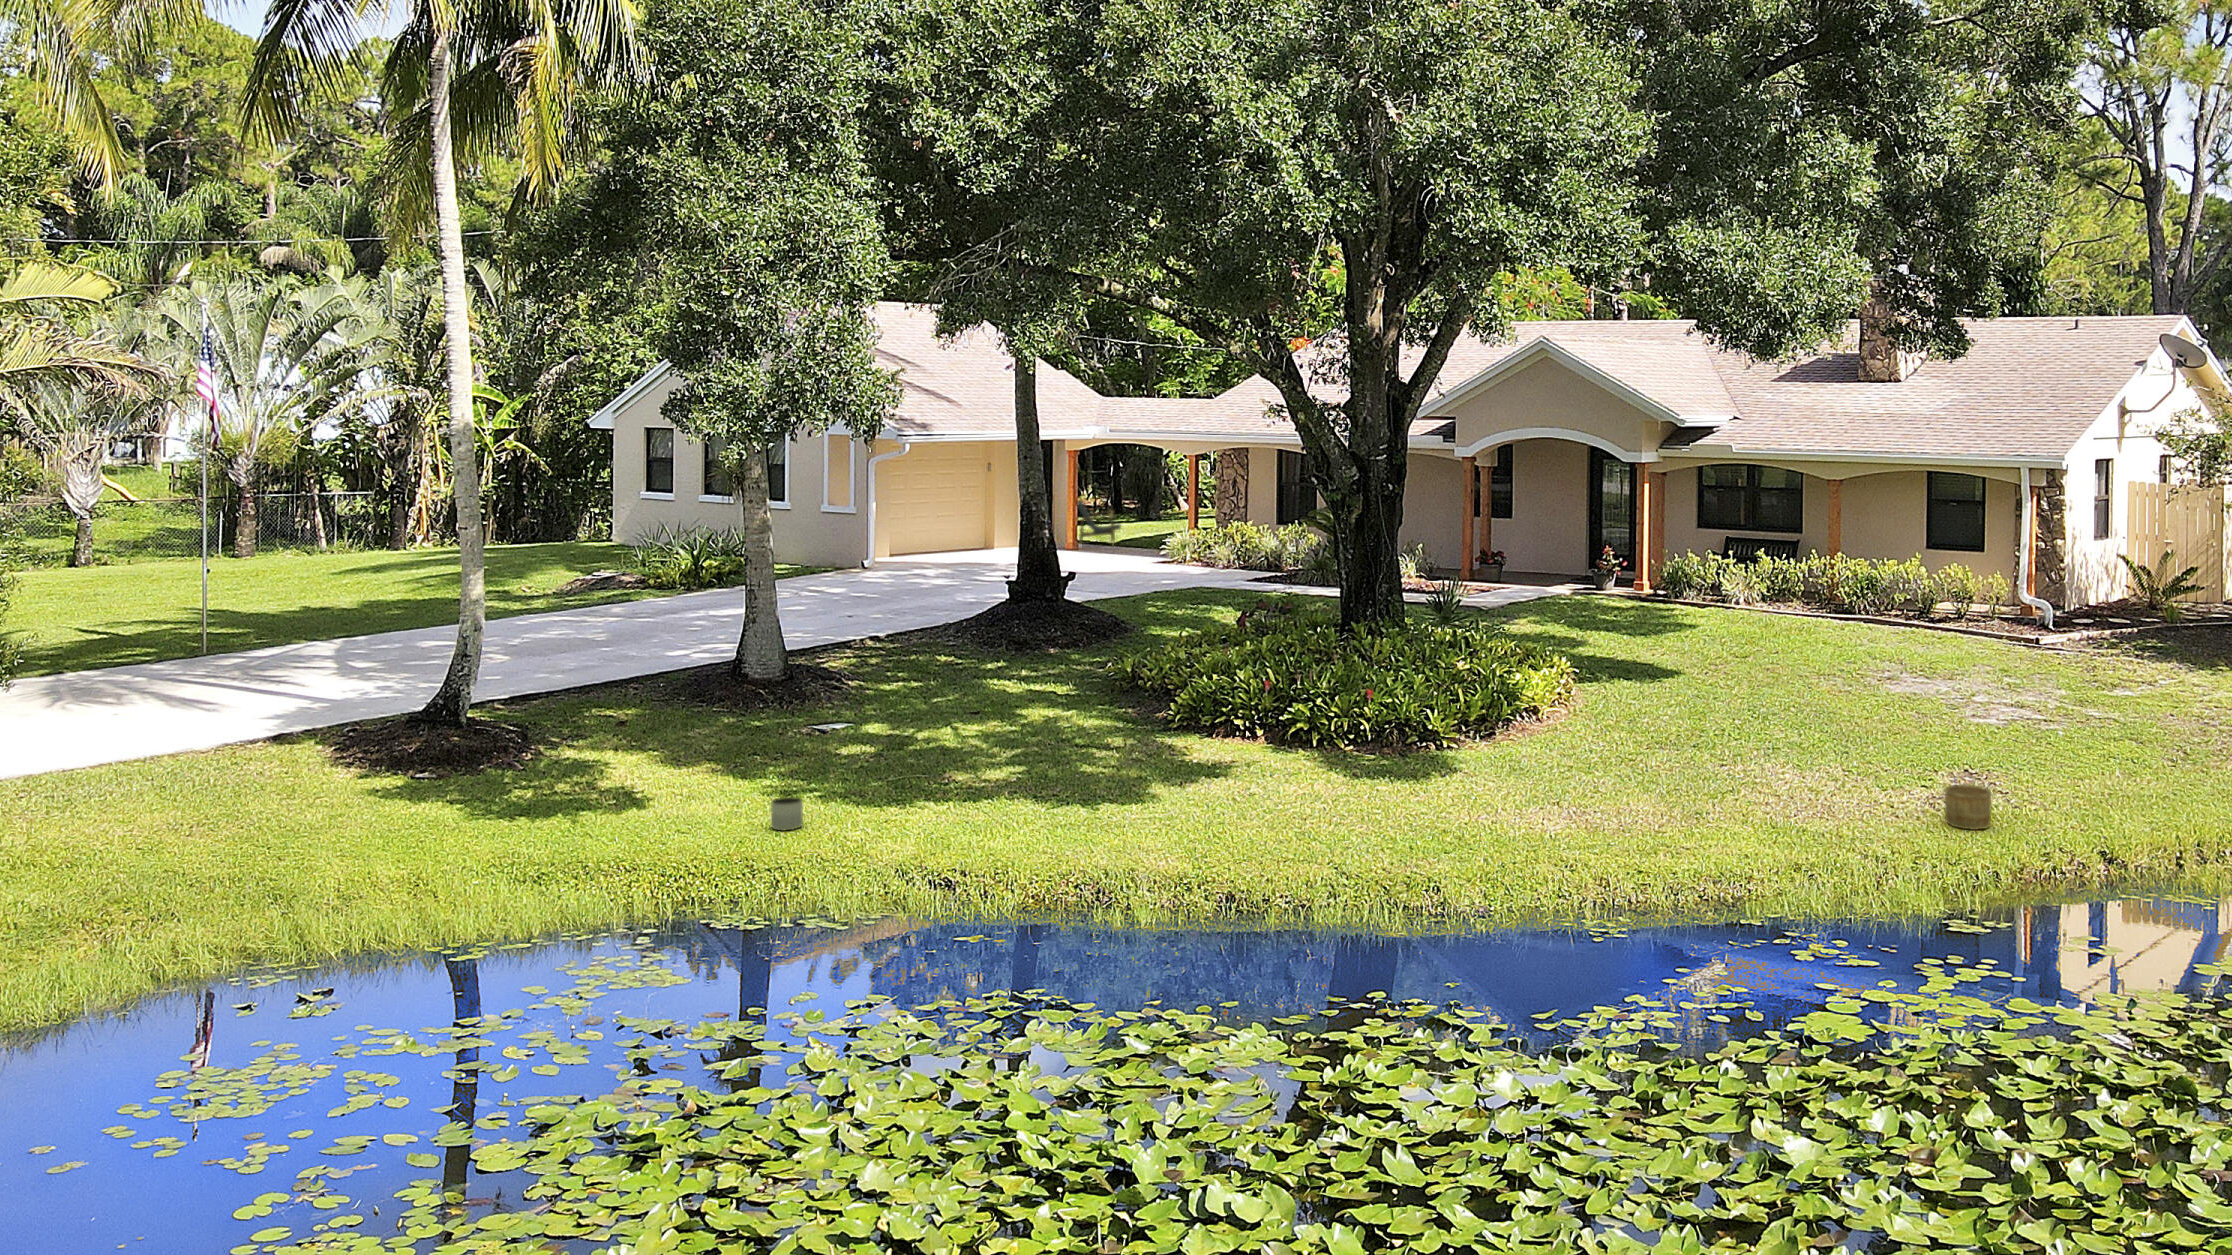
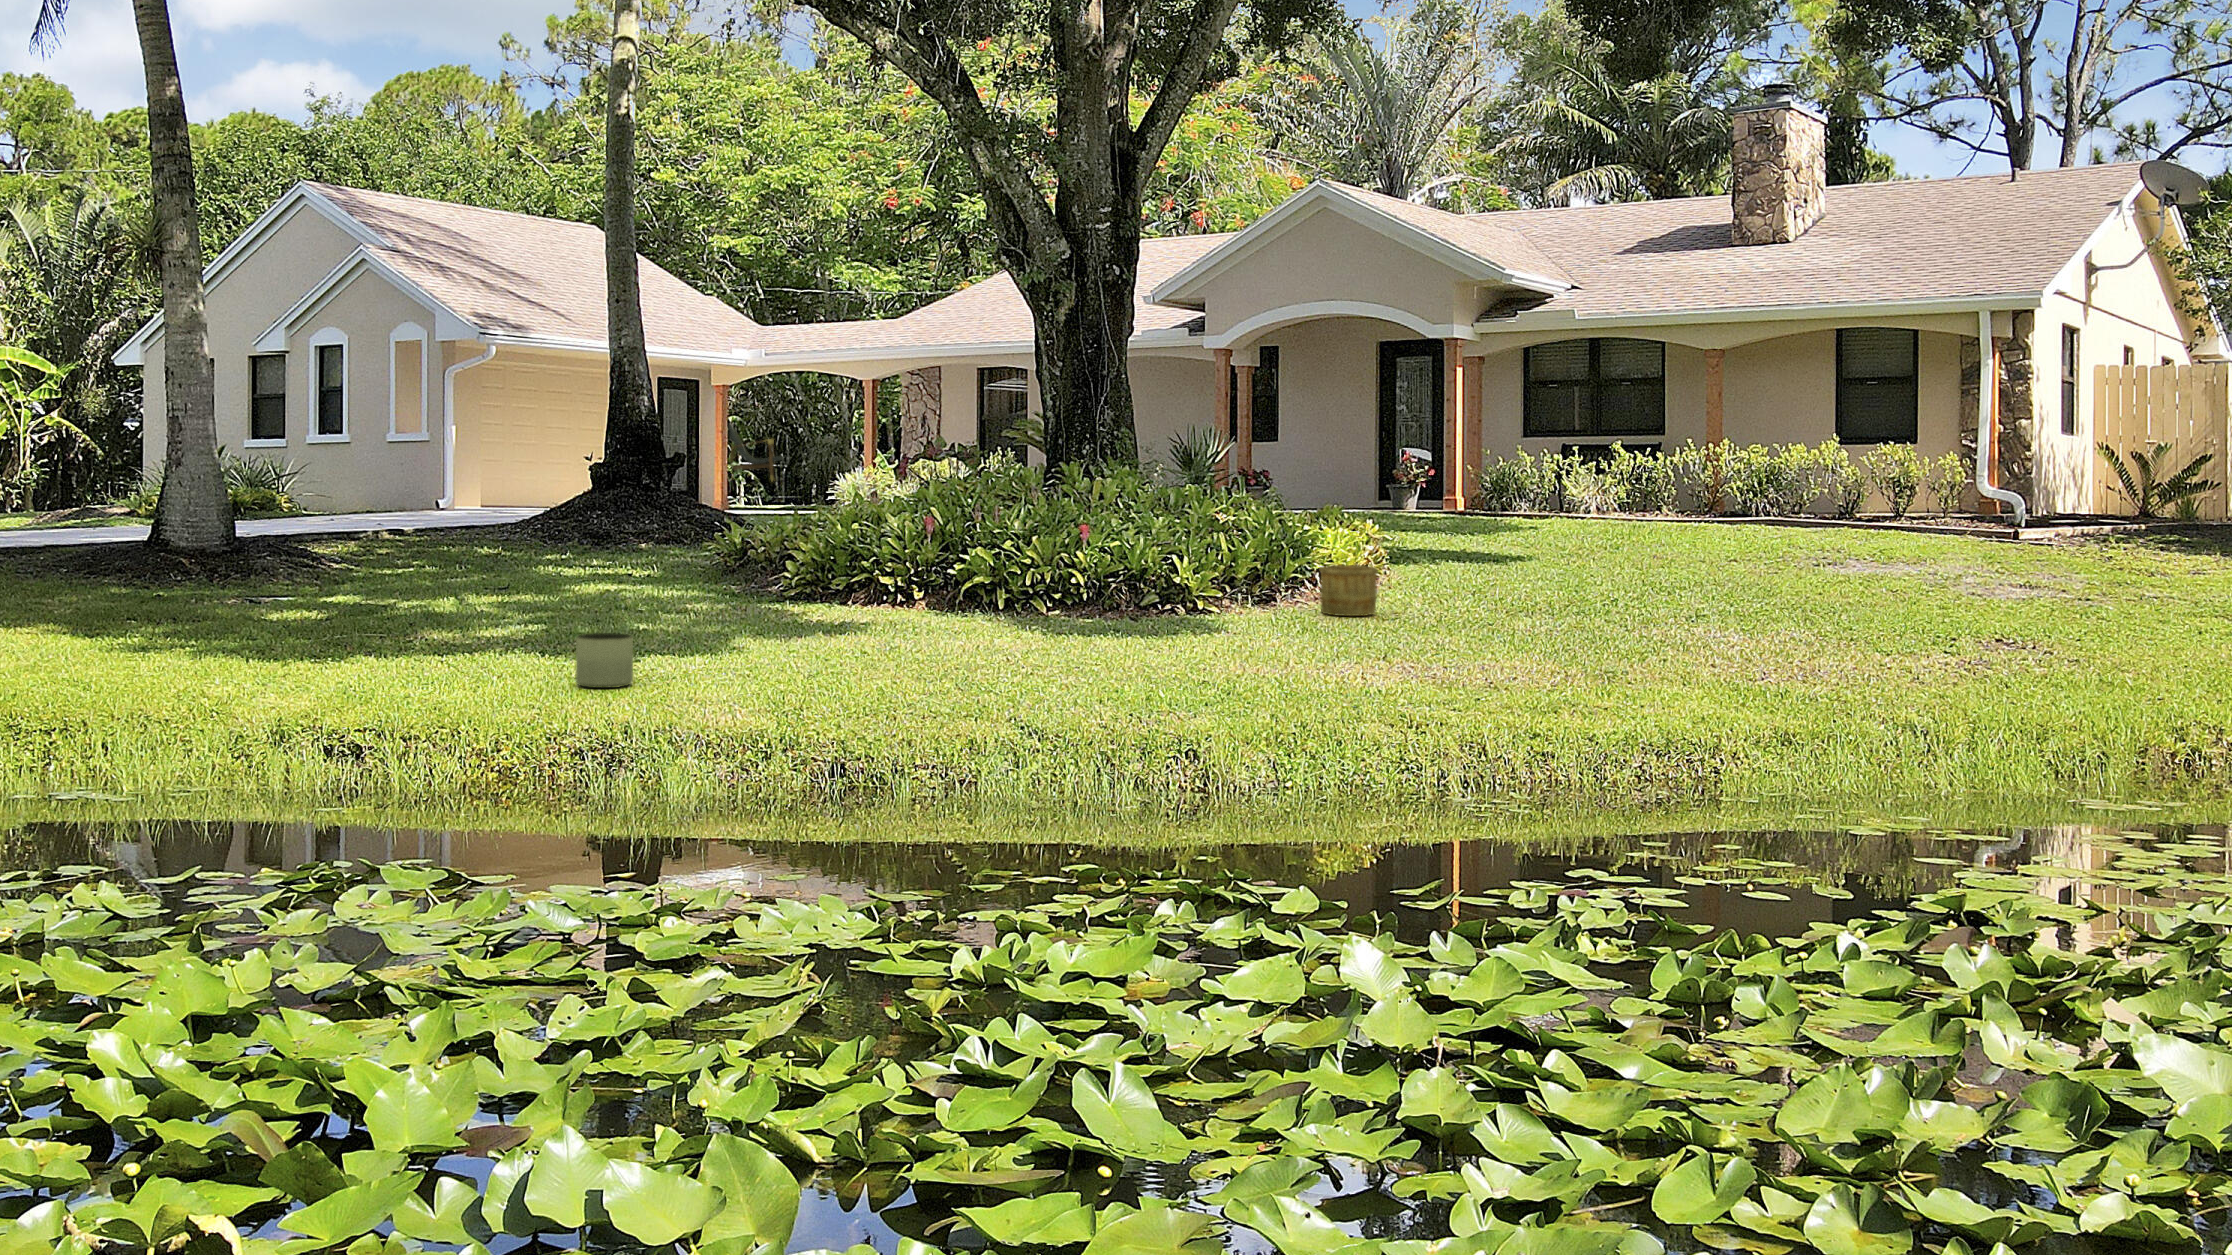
wooden bucket: present [1944,784,1992,829] -> present [1319,565,1378,616]
planter: present [771,797,803,831] -> present [575,633,633,688]

